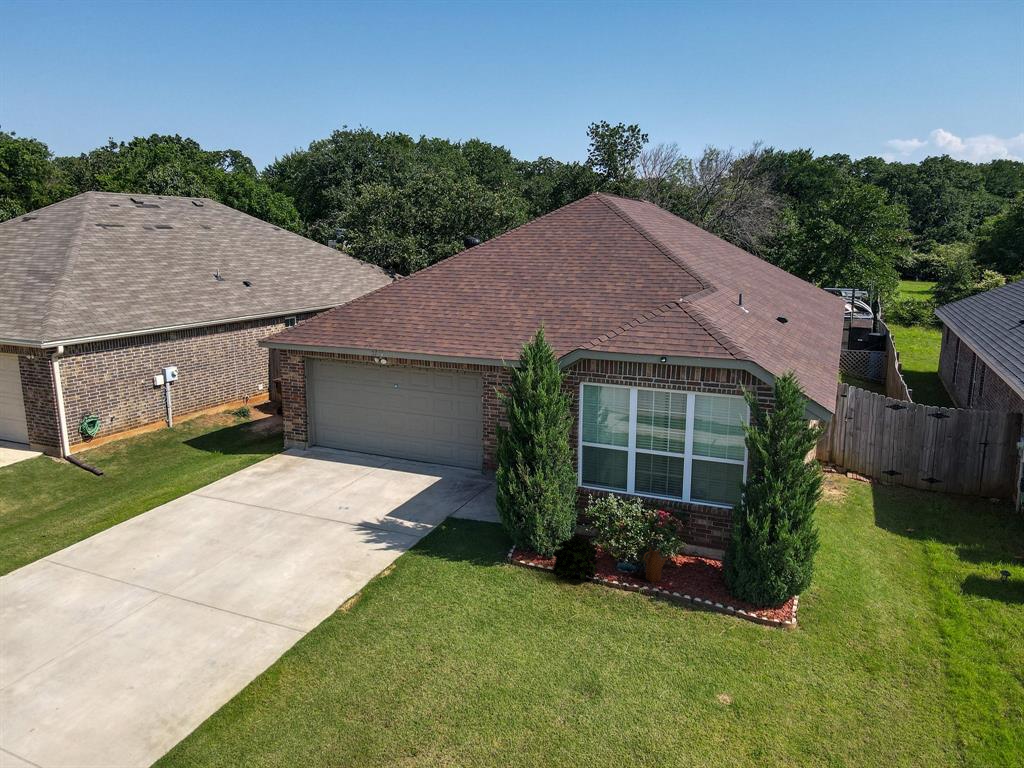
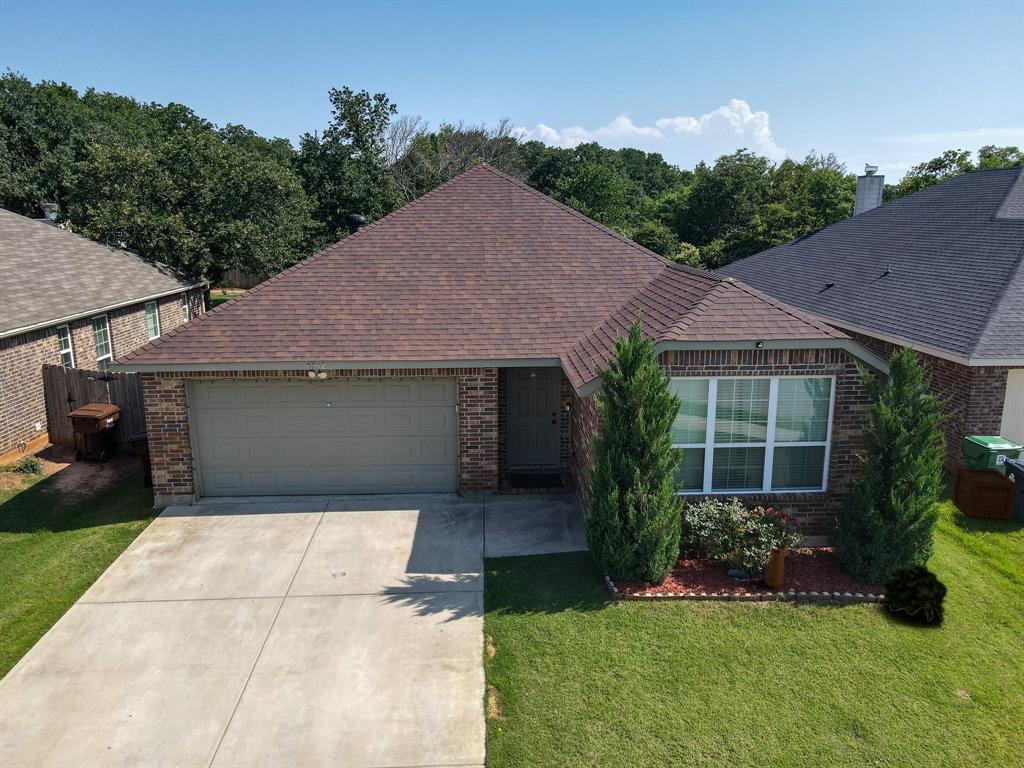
wooden crate: none [941,510,1001,574] -> present [952,468,1017,520]
potted plant: present [553,535,598,582] -> present [883,565,948,623]

